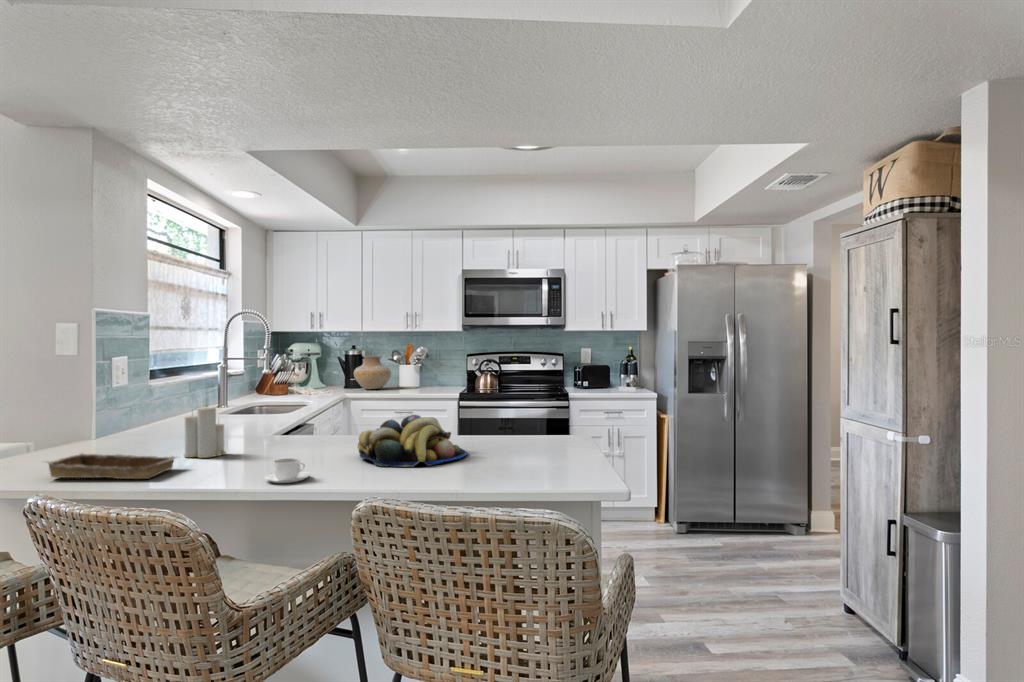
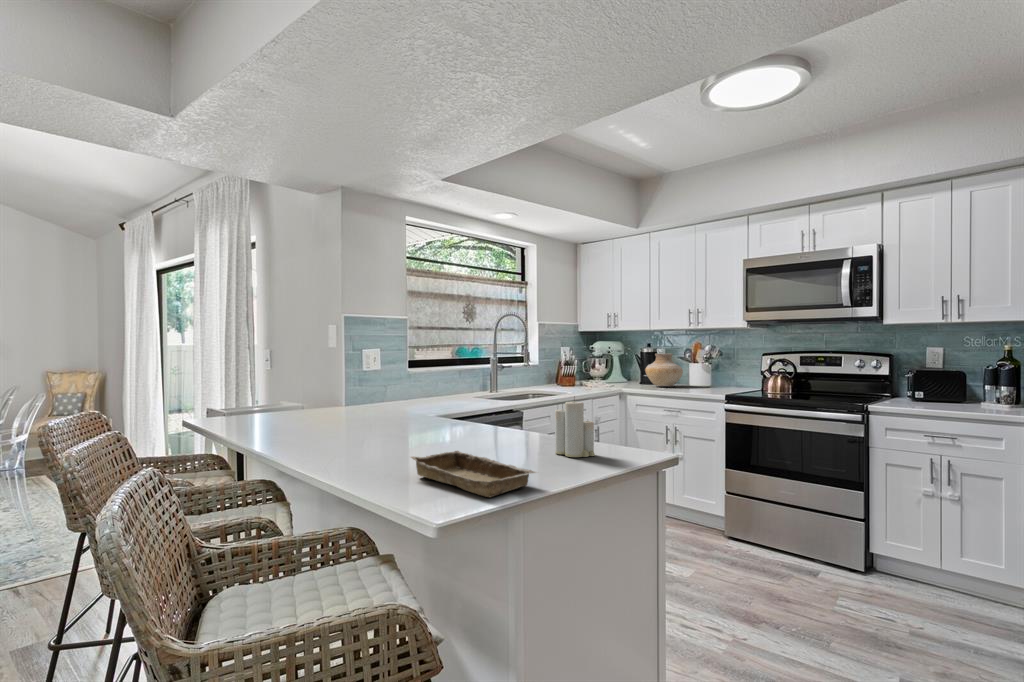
candle: present [184,407,226,458] -> present [555,401,595,457]
fruit bowl: present [358,415,467,467] -> none [404,407,514,456]
tray: present [47,454,176,479] -> present [411,451,536,497]
coffee cup: present [264,458,310,483] -> none [303,431,342,452]

